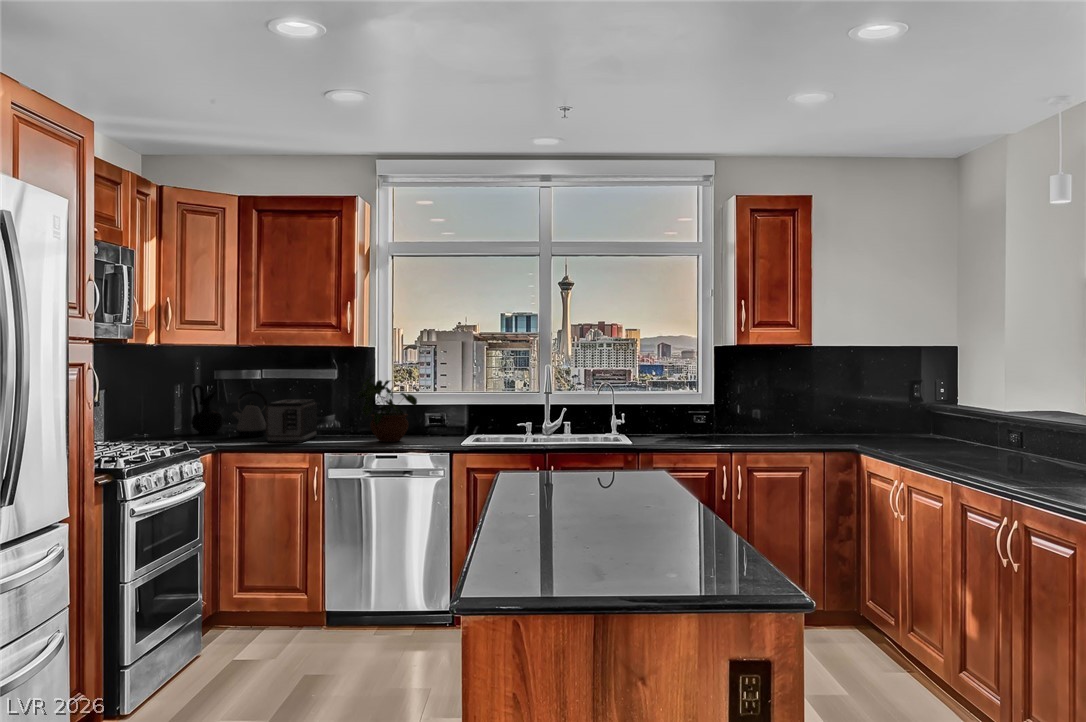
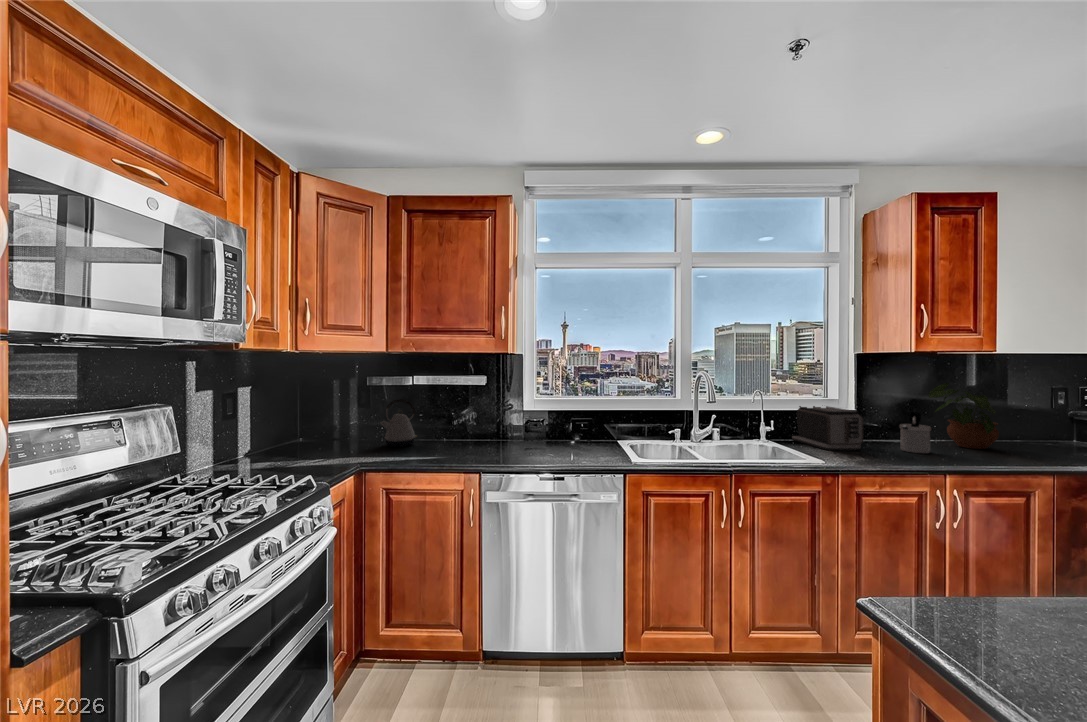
potted plant: present [358,375,417,442] -> present [929,383,999,449]
ceramic jug: present [191,385,223,434] -> none [340,392,372,442]
toaster: present [265,399,317,443] -> present [792,406,863,451]
soap dispenser: none [729,402,753,440] -> present [899,412,931,453]

